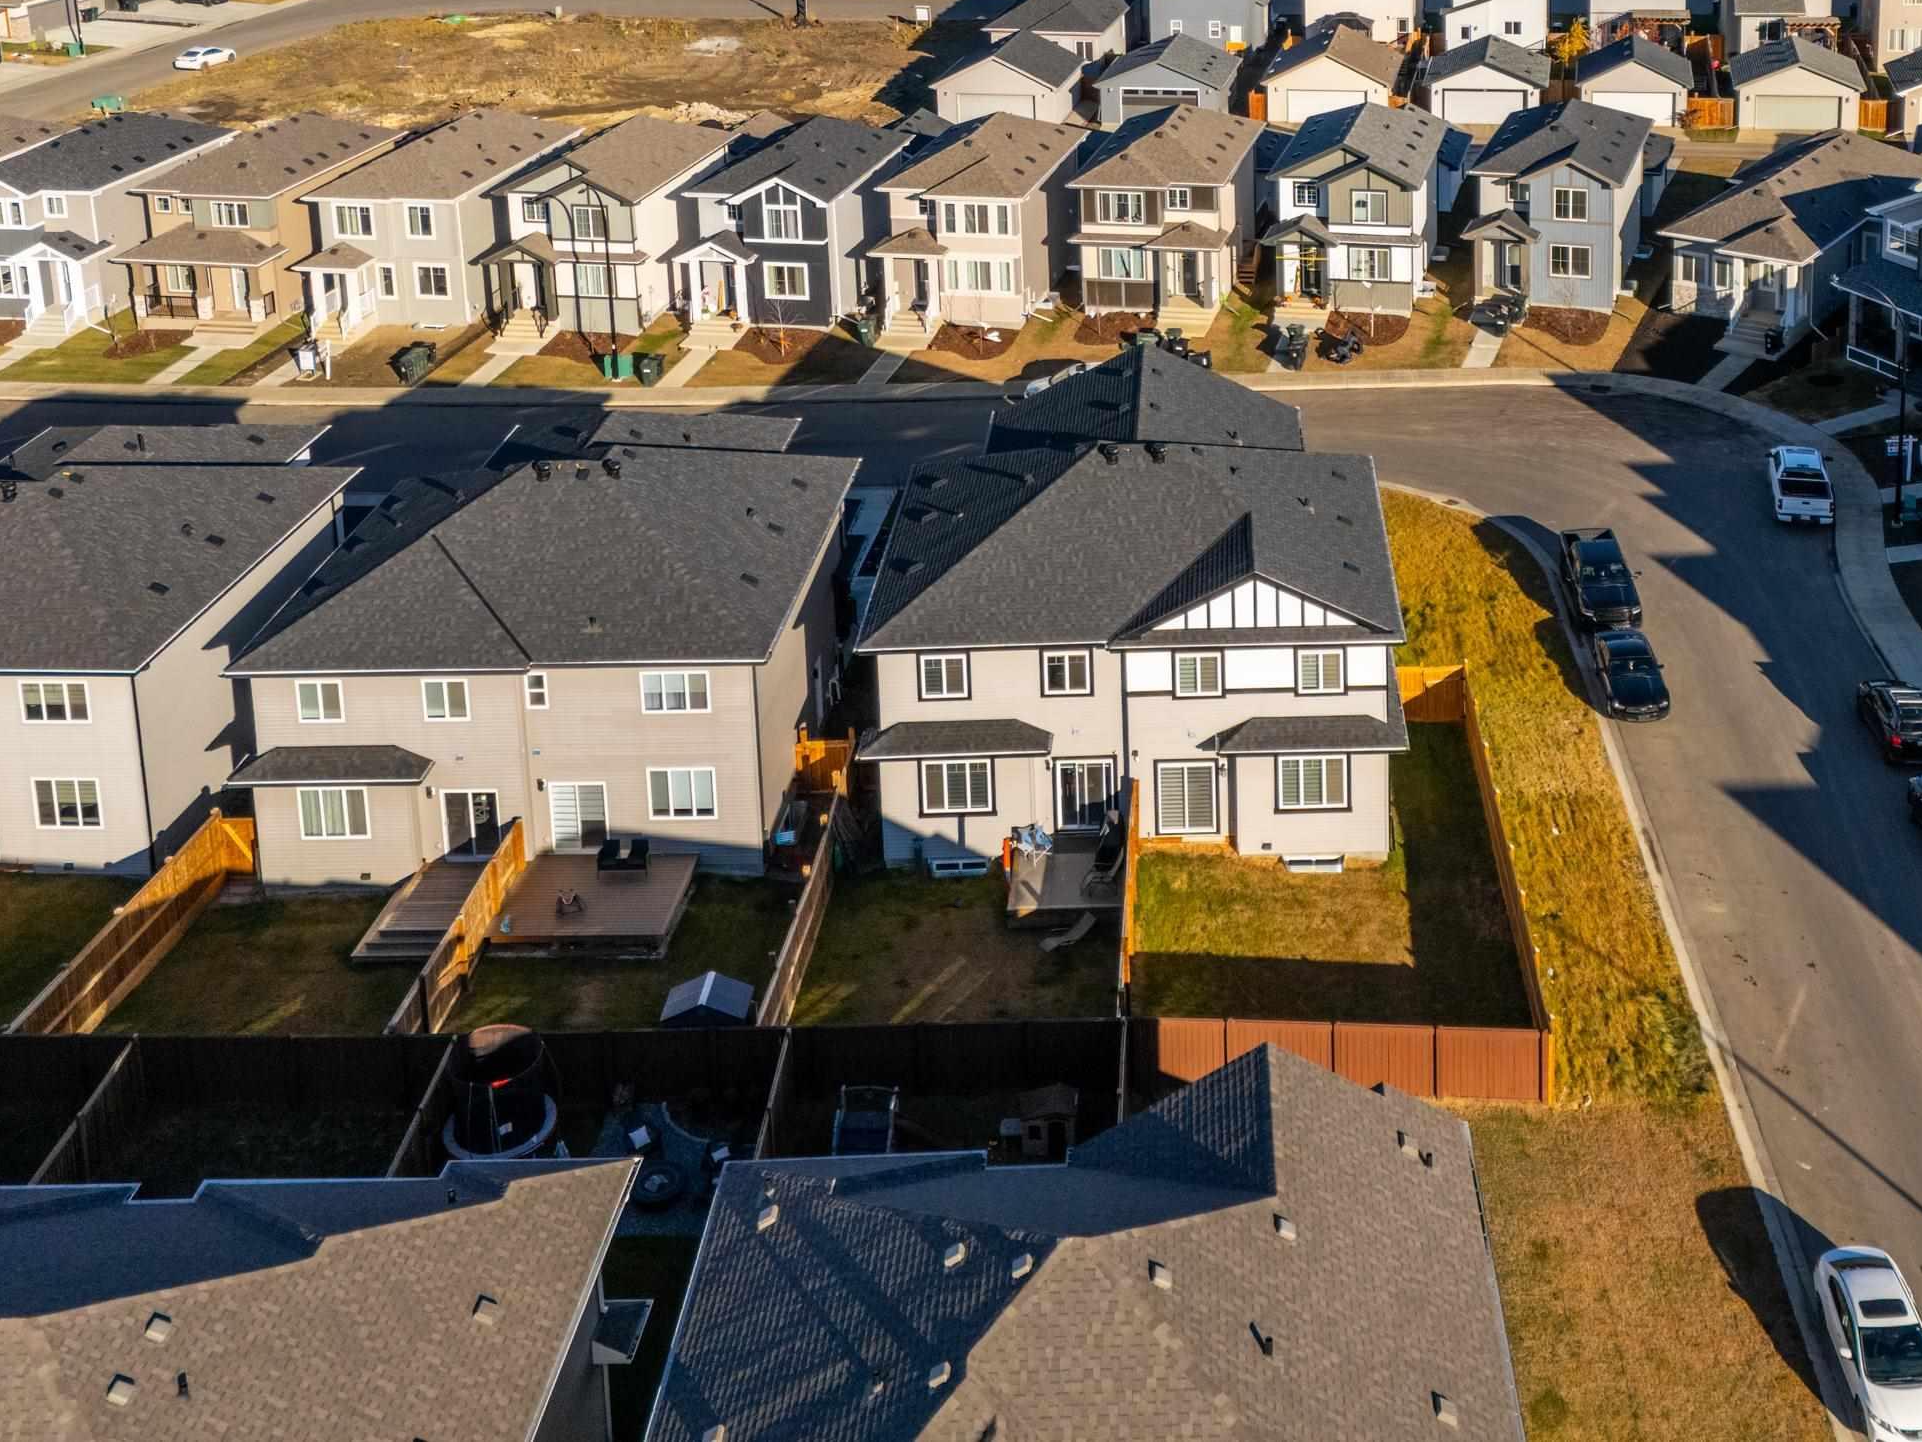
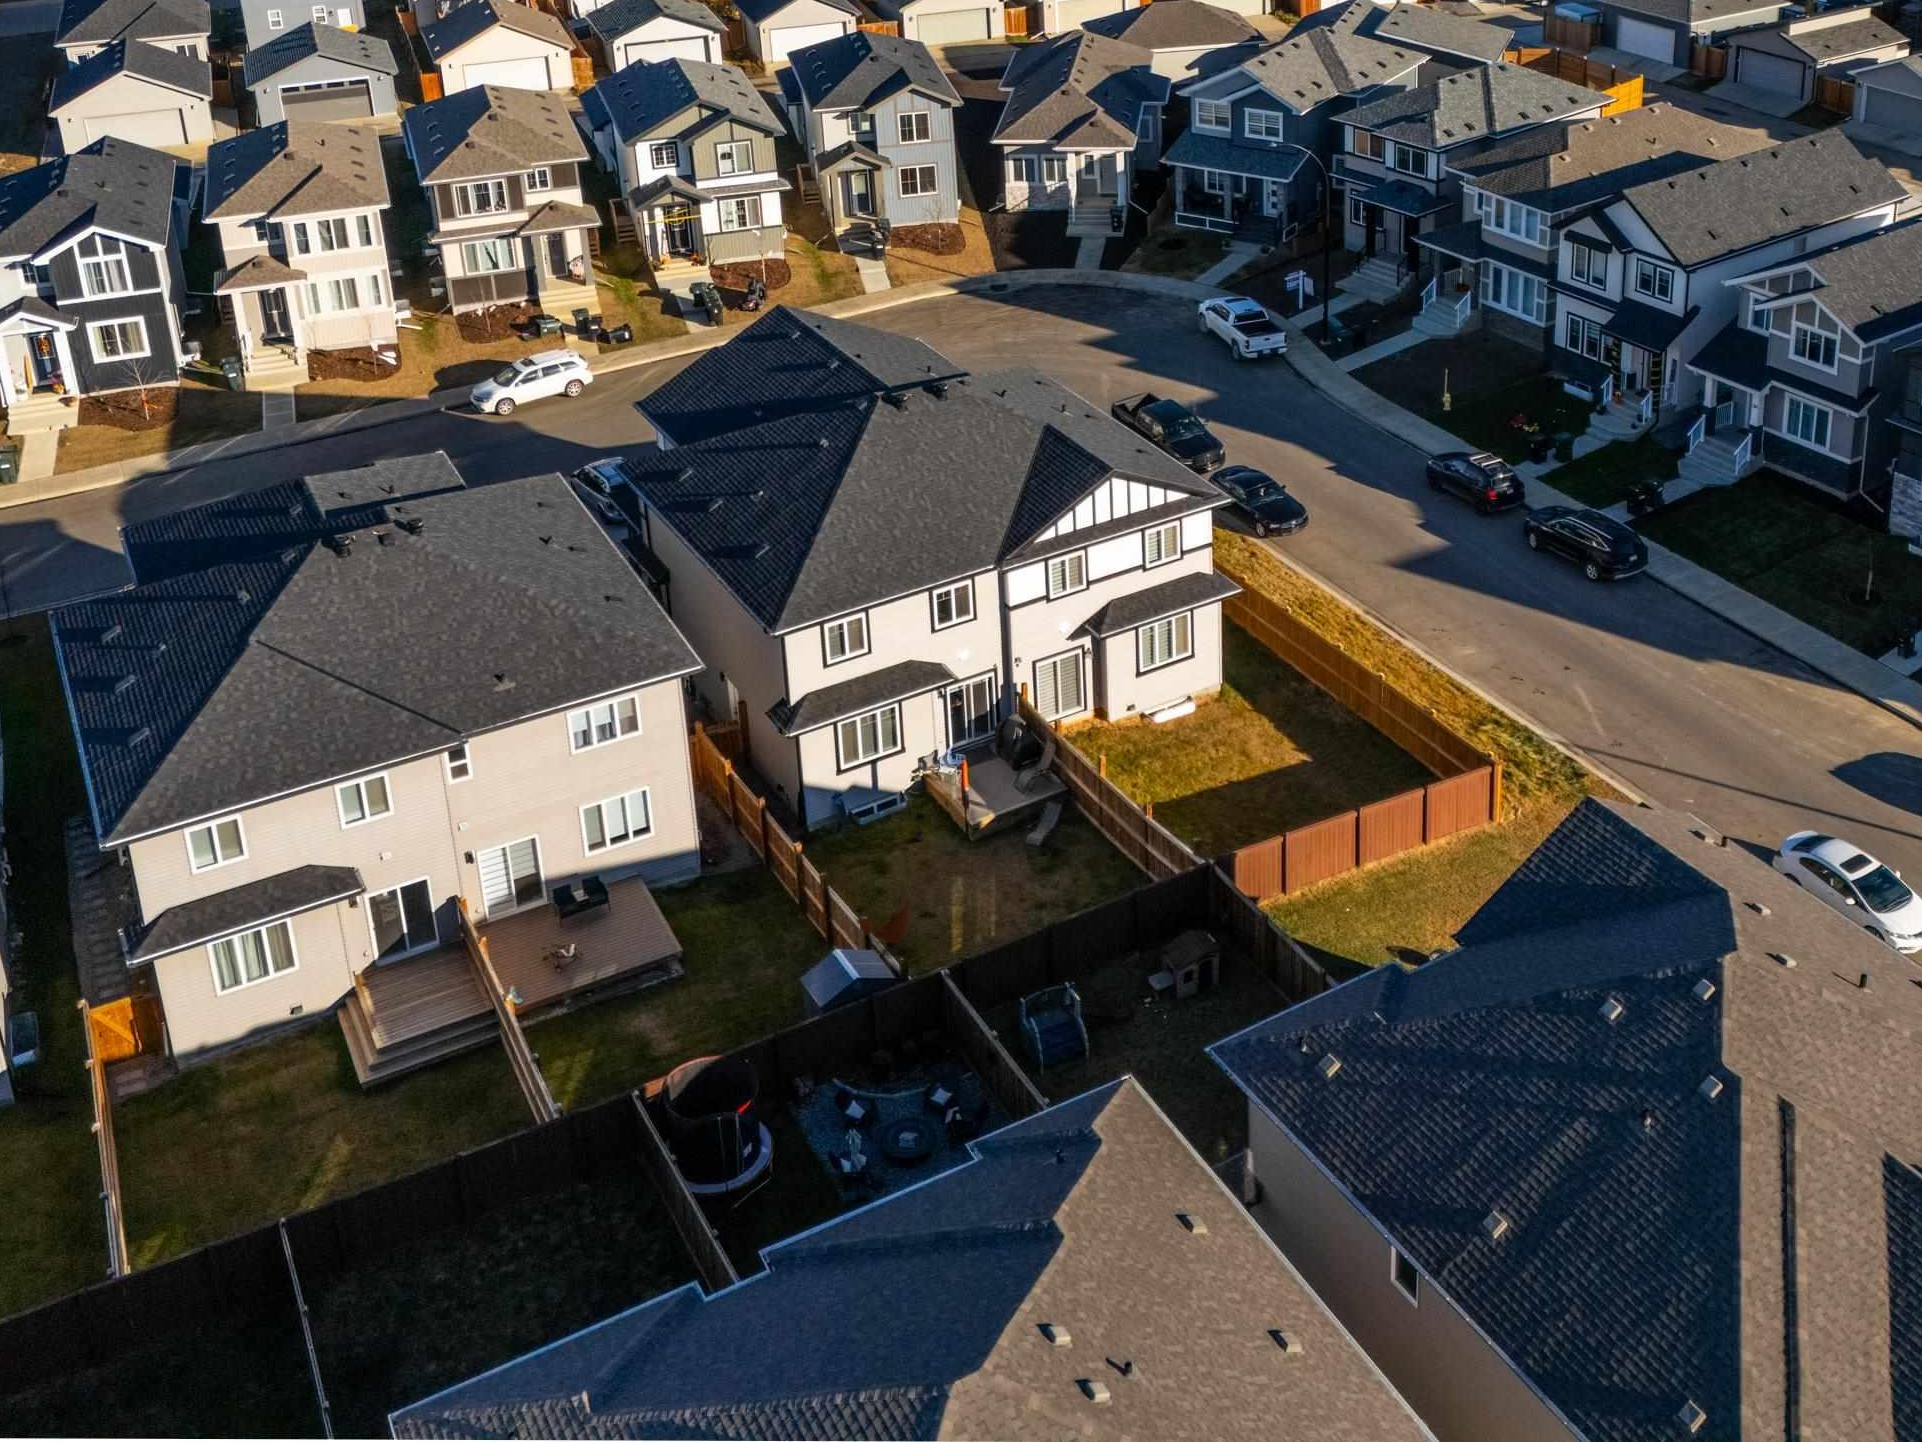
lounge chair: none [815,939,861,996] -> present [857,900,910,953]

